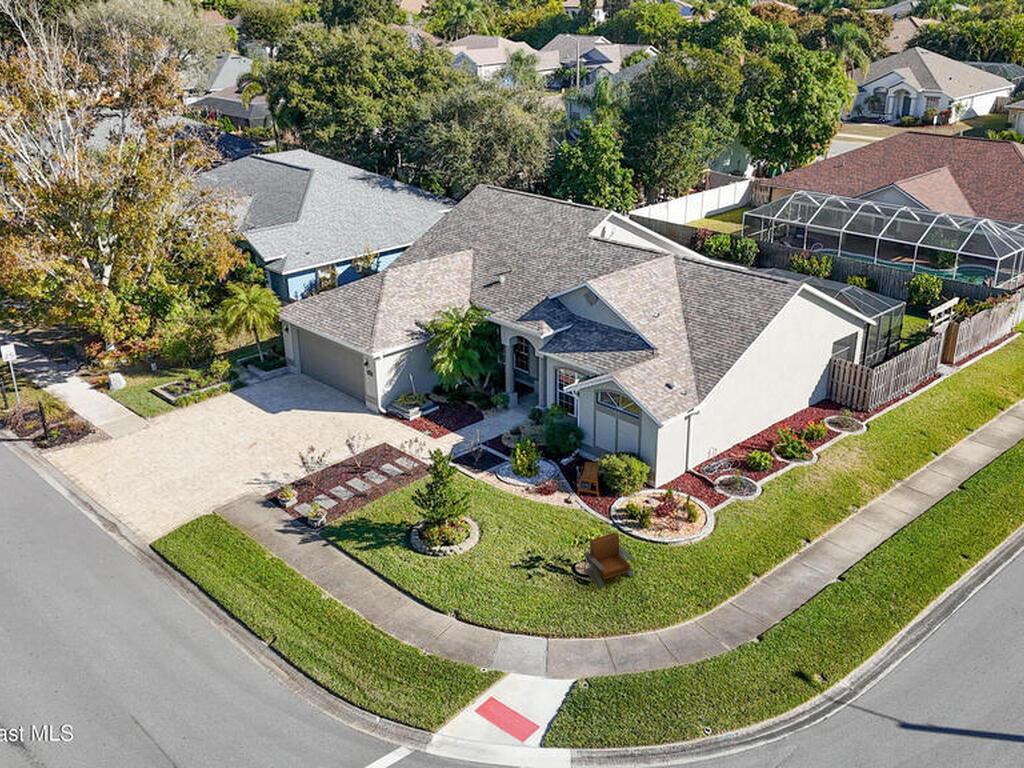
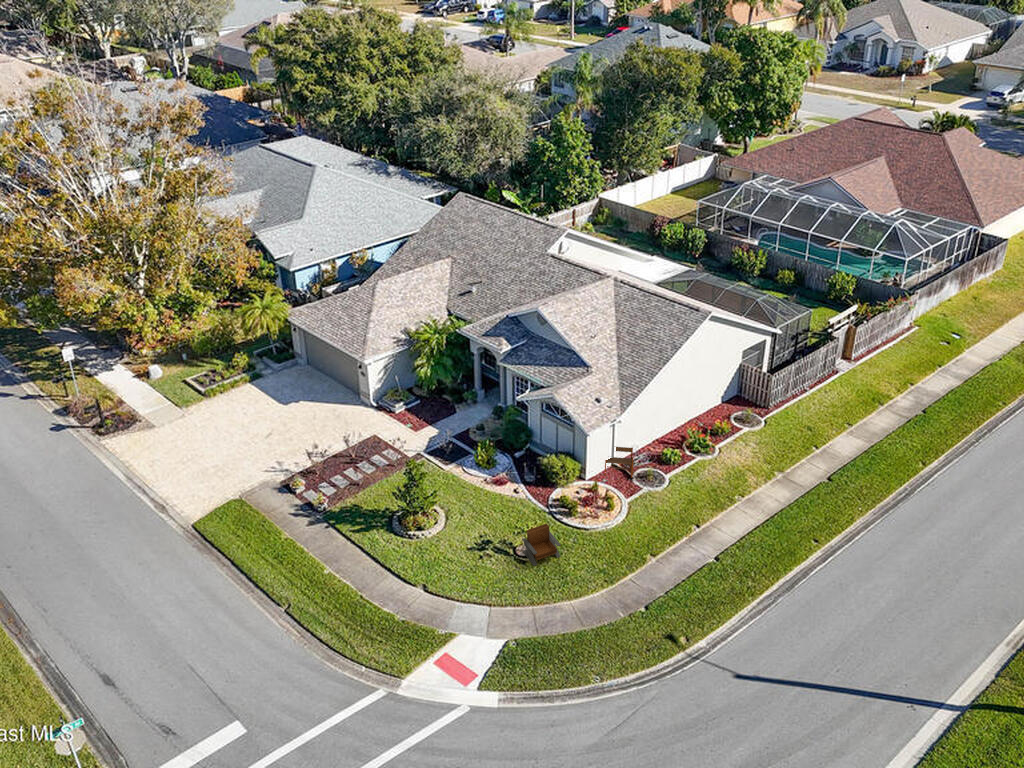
bench: present [577,453,603,497] -> present [604,447,633,478]

